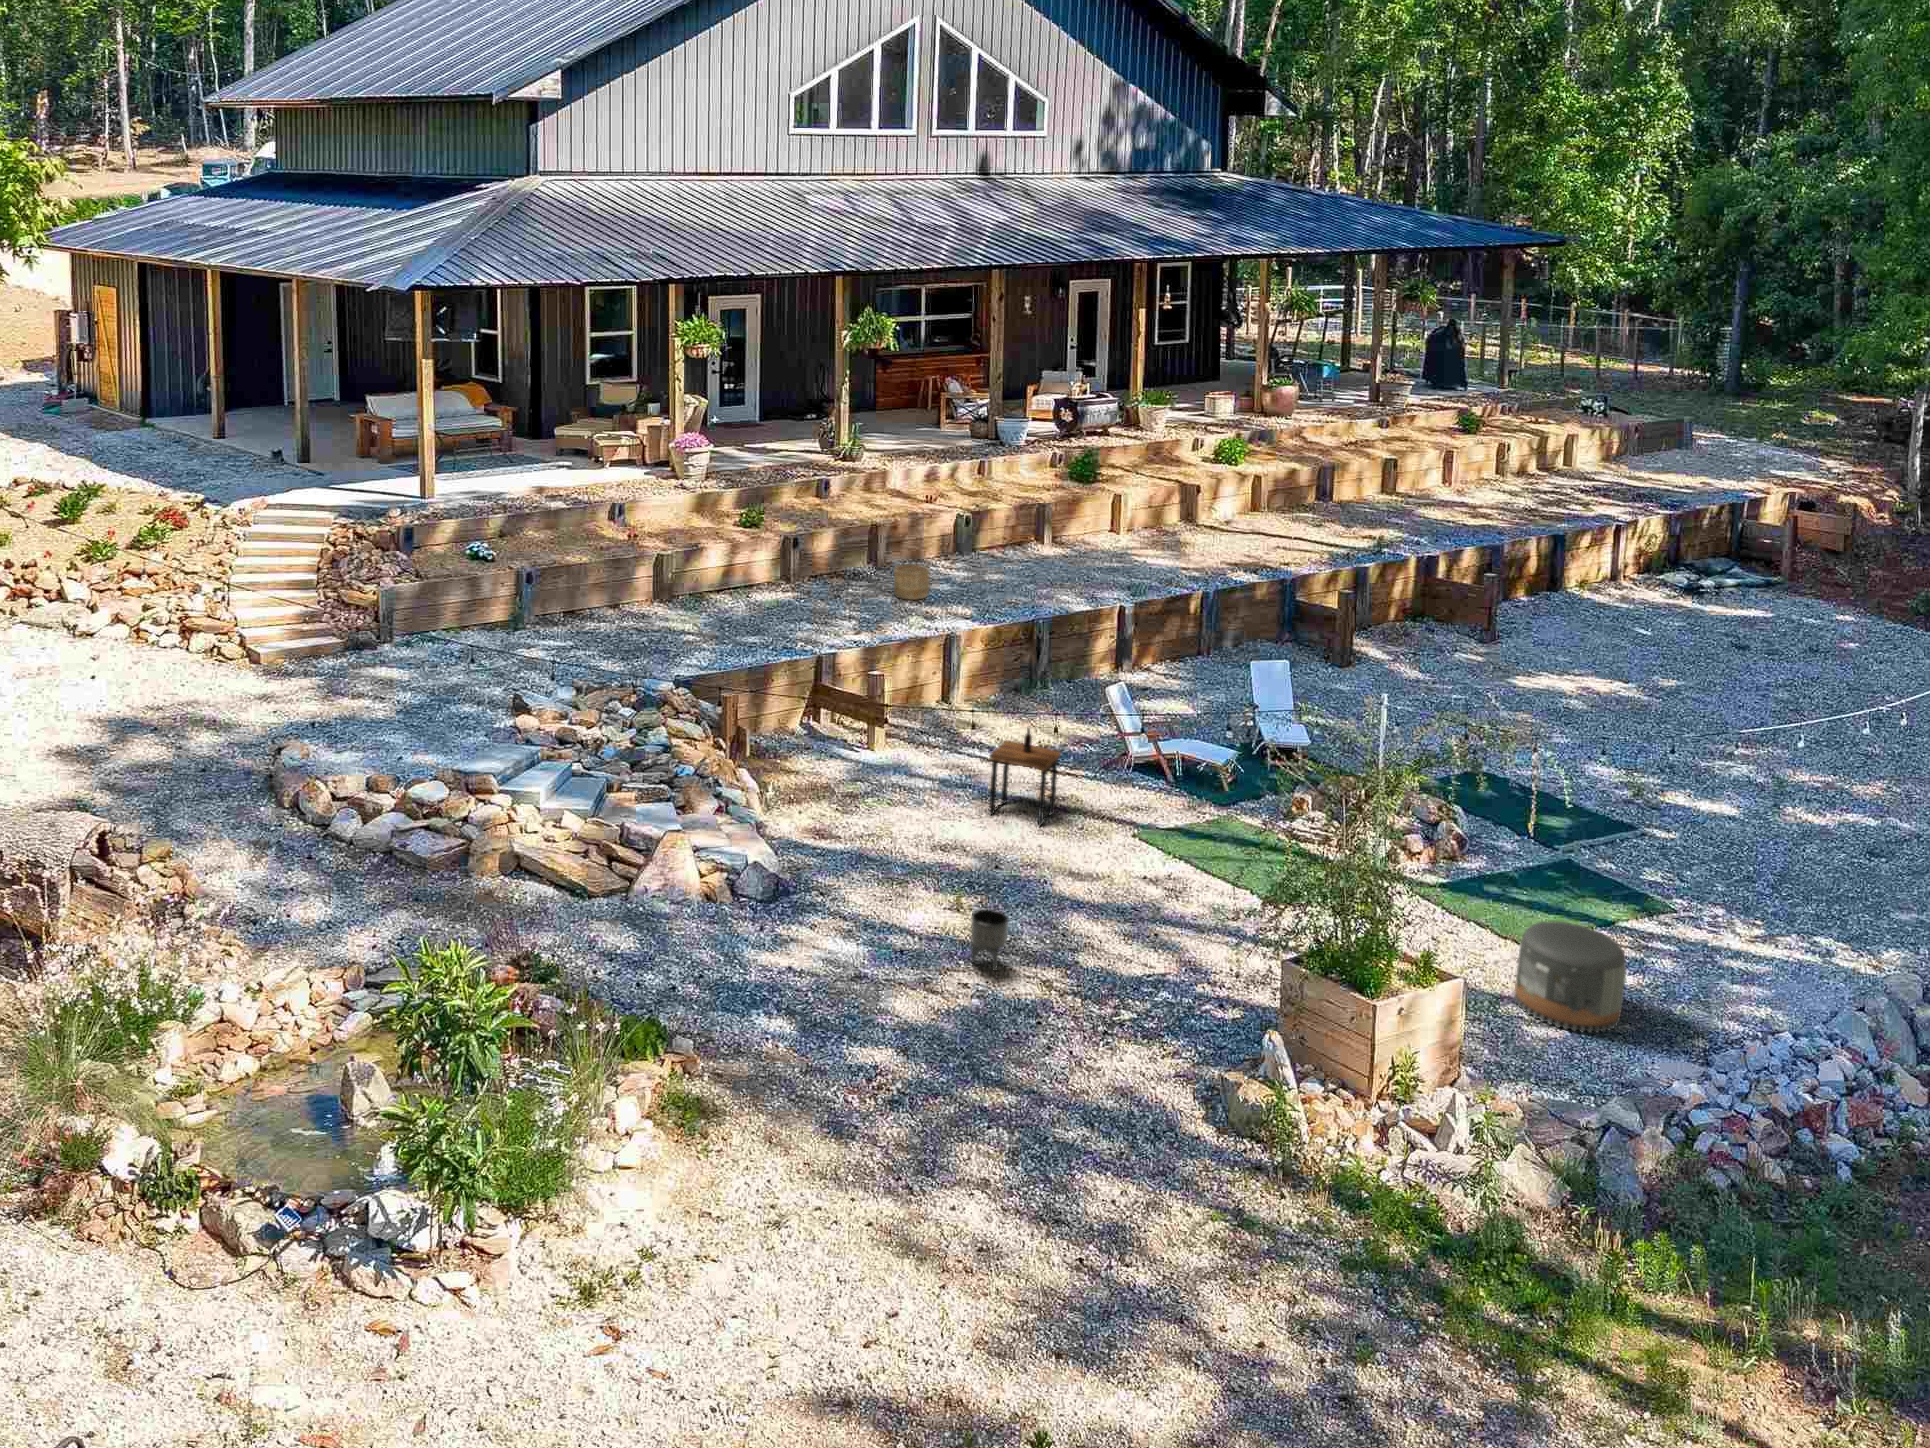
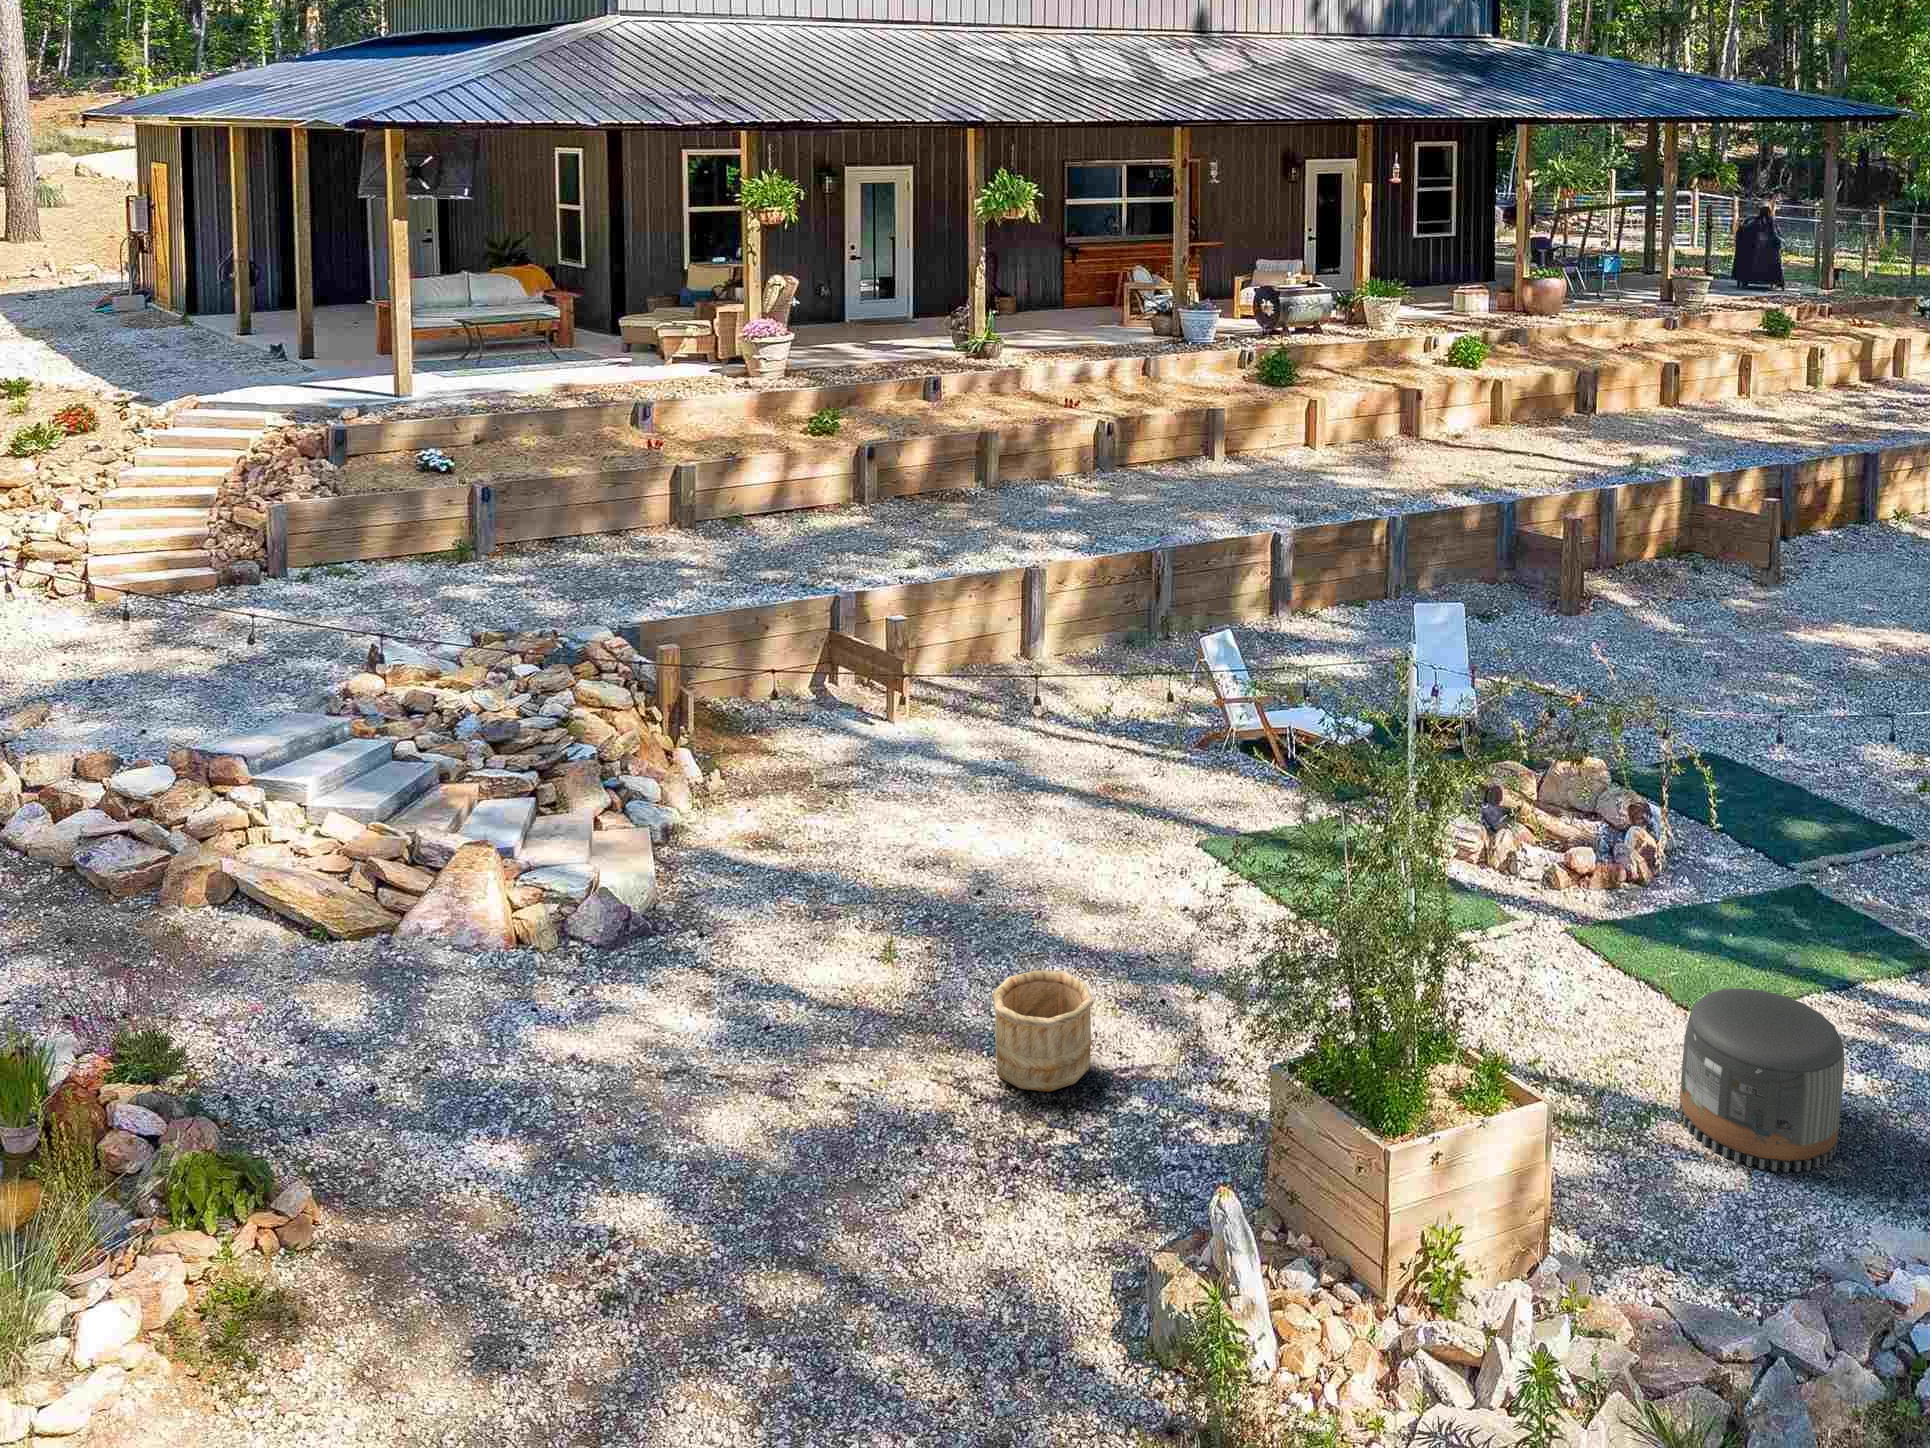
wooden bucket: present [894,564,930,600] -> present [992,971,1094,1092]
side table: present [989,727,1061,826] -> none [994,688,1098,832]
planter: present [971,909,1009,971] -> none [849,966,905,1065]

